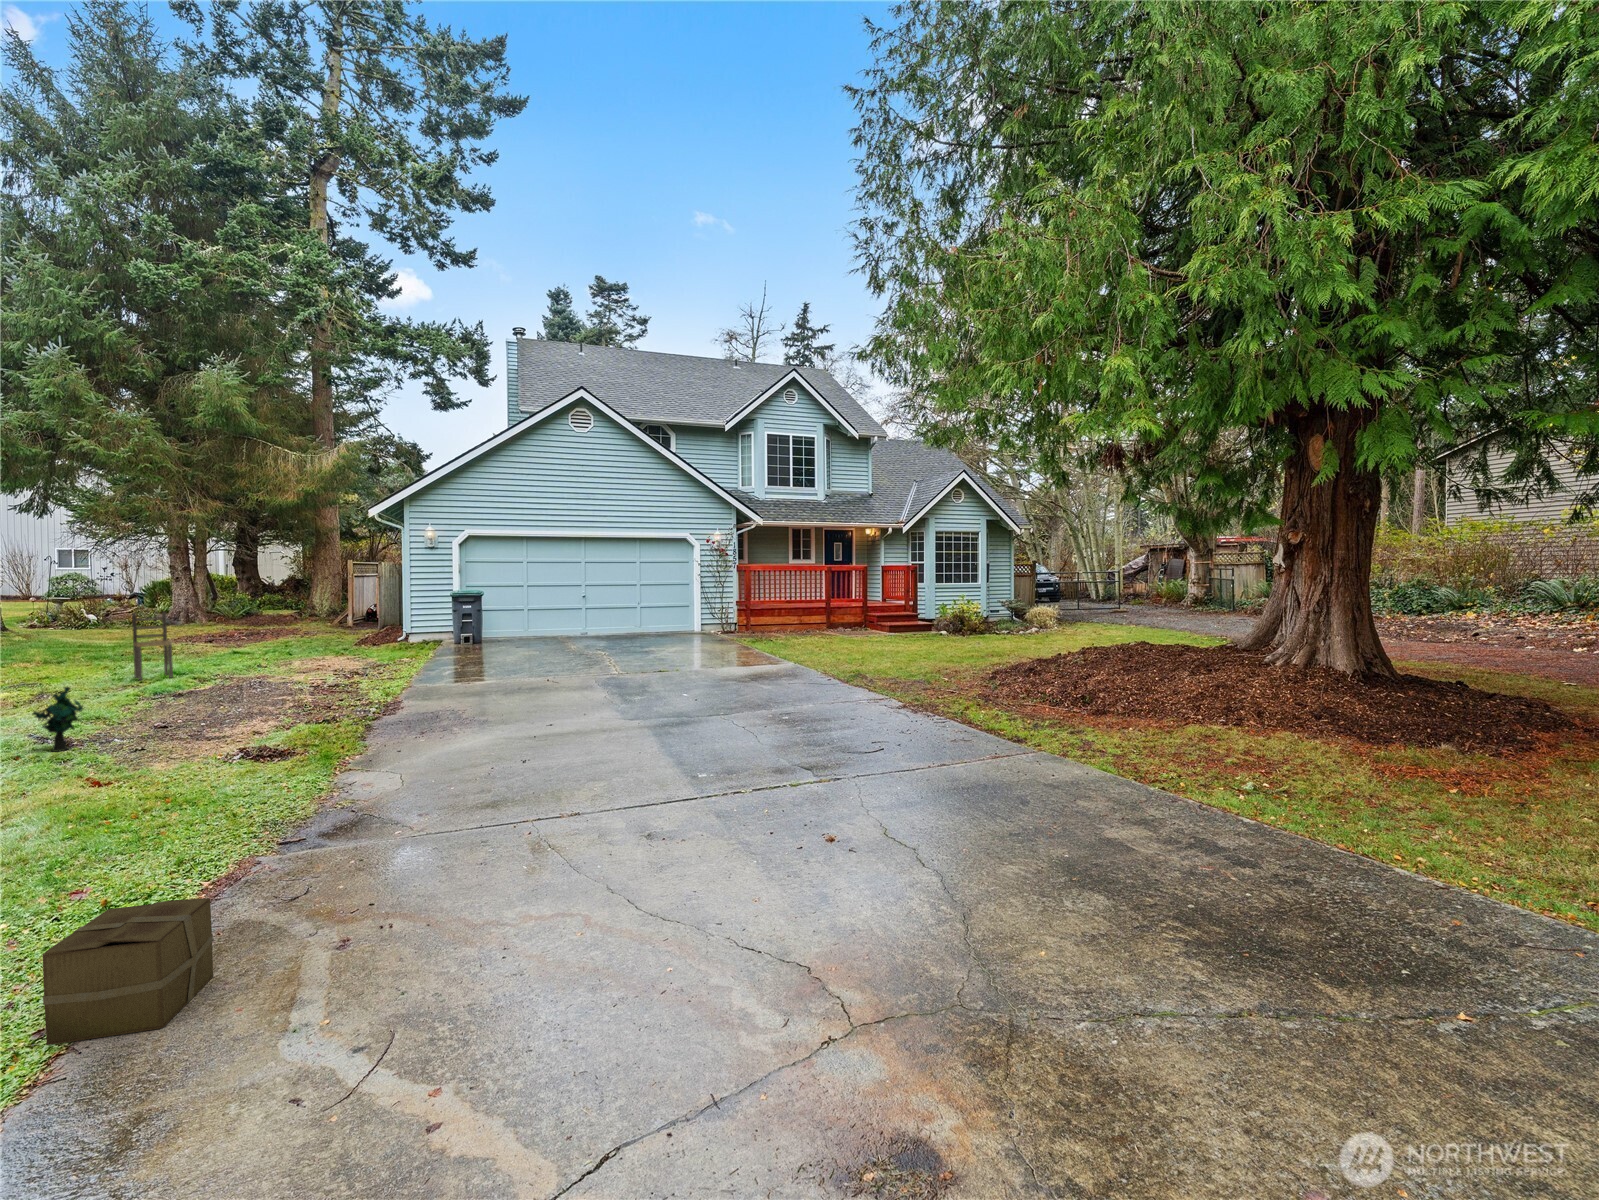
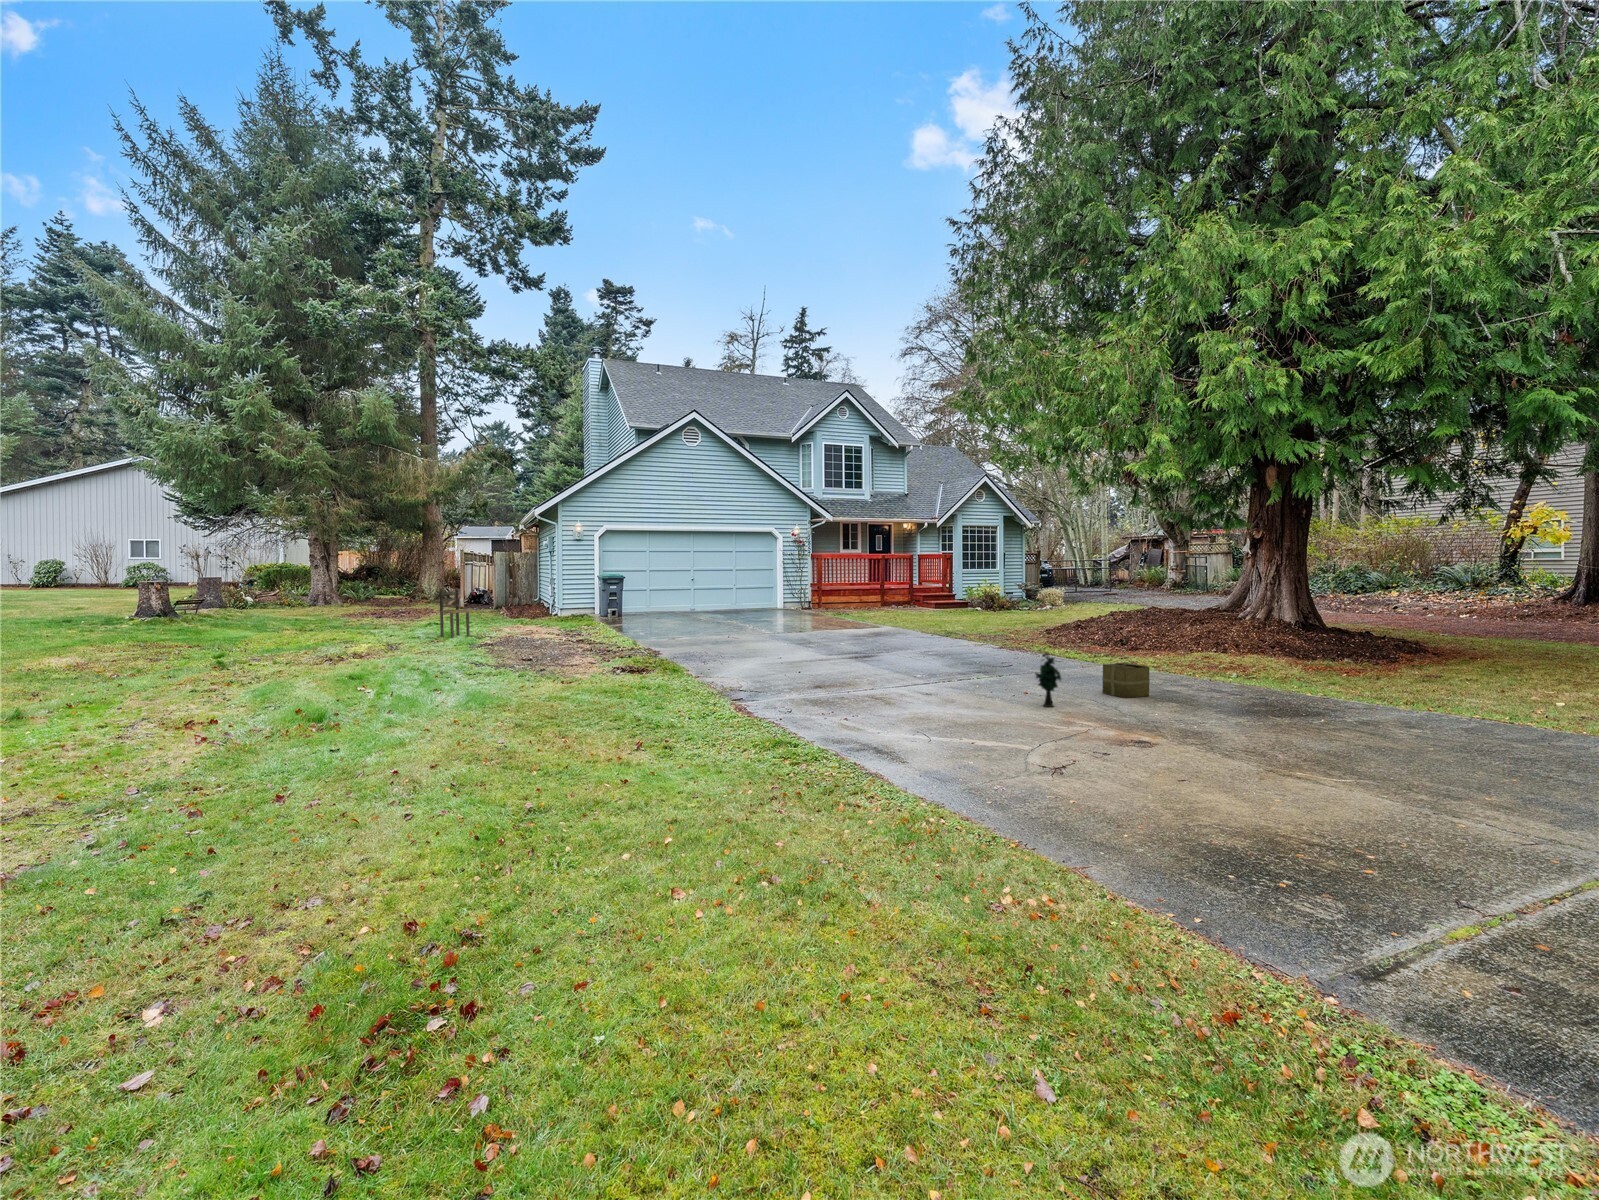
decorative plant: present [32,687,83,752] -> present [1035,652,1061,707]
cardboard box: present [43,898,213,1045] -> present [1102,663,1150,698]

